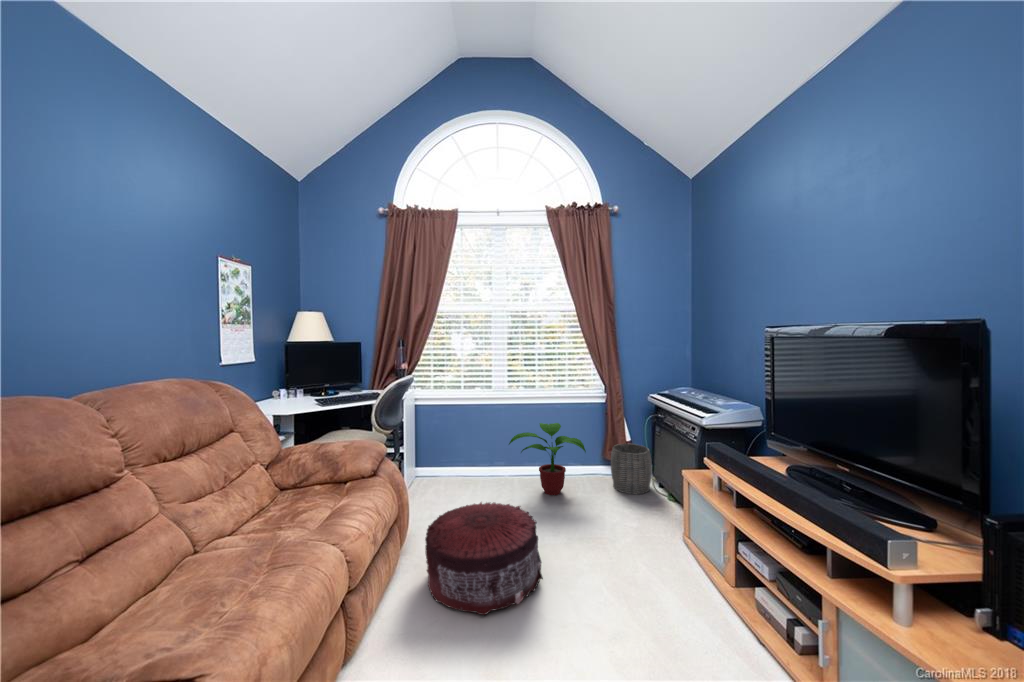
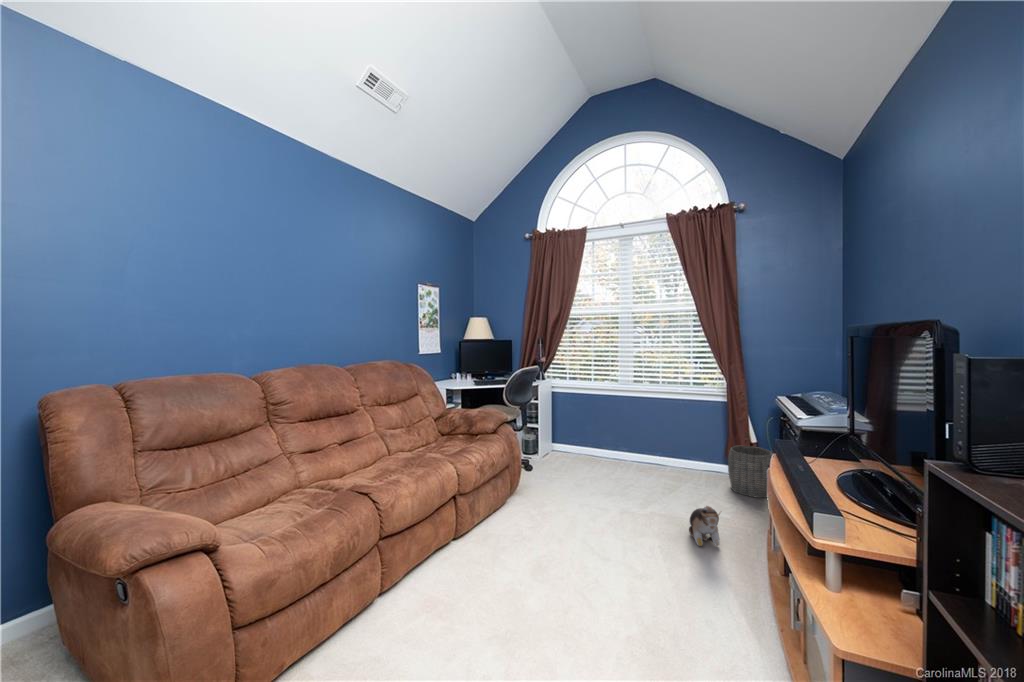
potted plant: present [509,423,586,495] -> none [619,417,691,483]
pouf: present [425,502,543,615] -> none [522,466,610,540]
plush toy: none [610,523,662,569] -> present [689,506,720,546]

